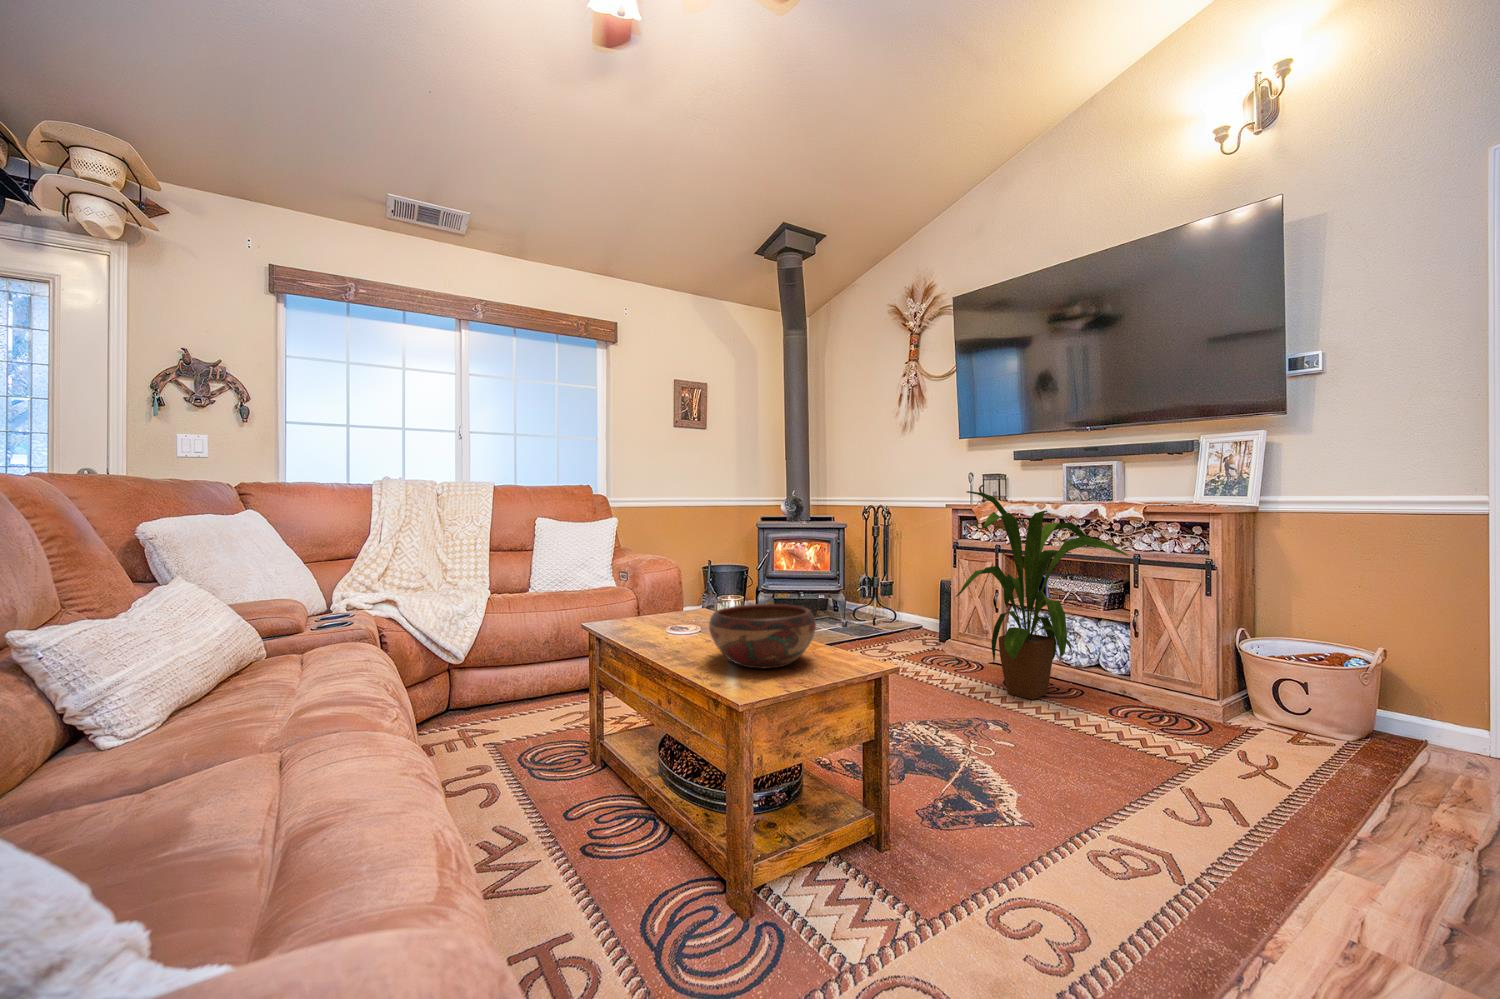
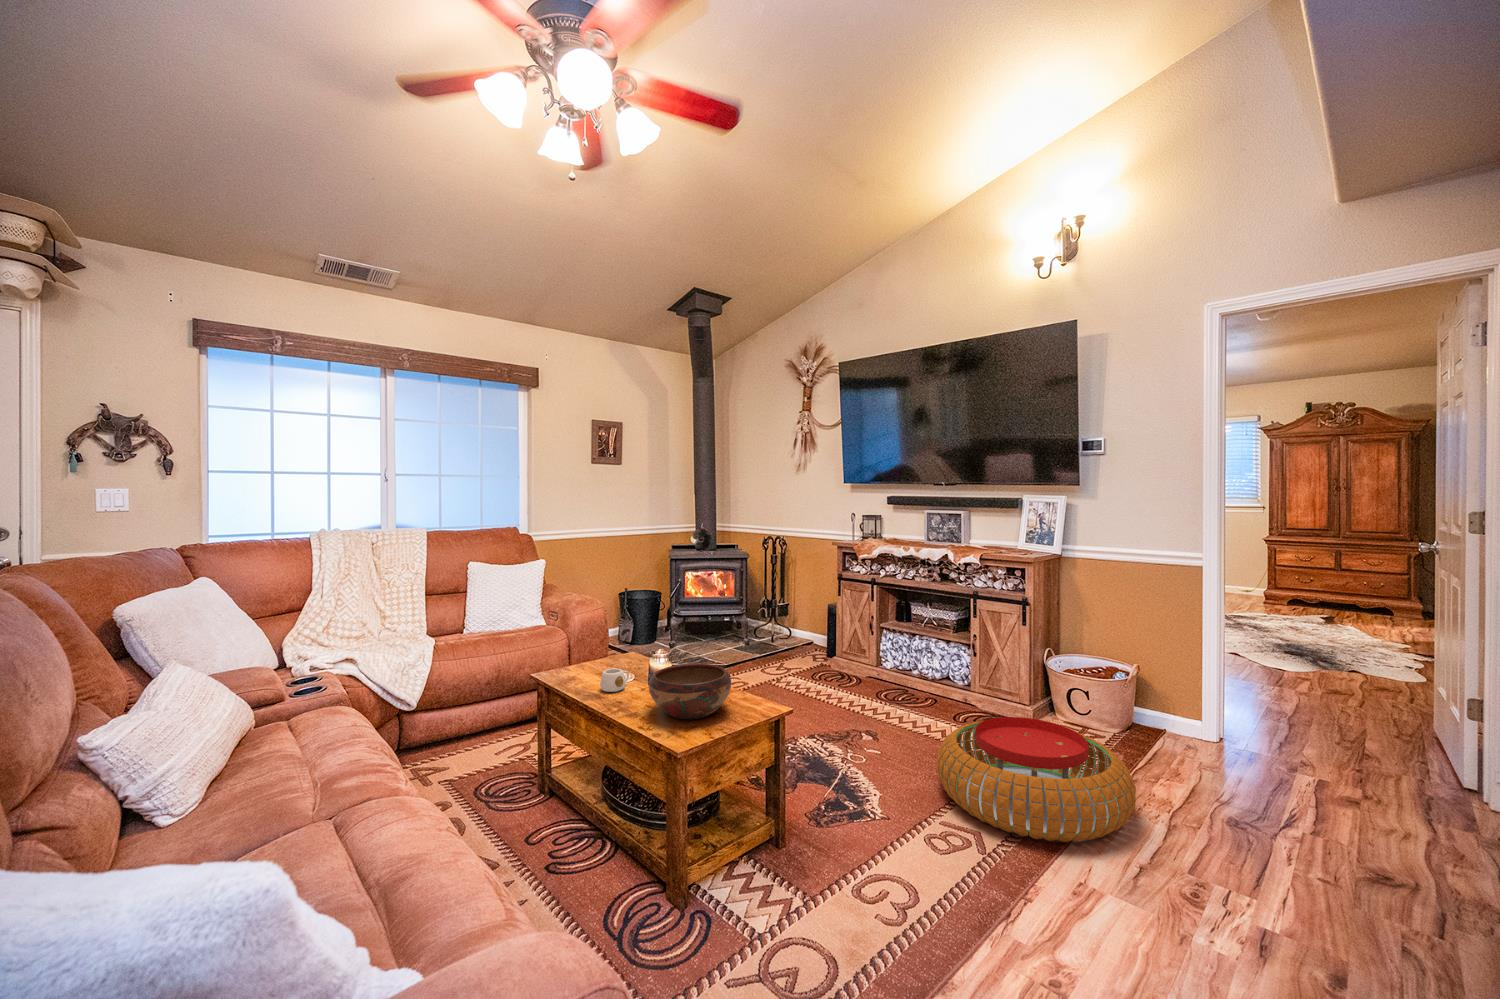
house plant: present [956,491,1128,700] -> none [839,542,970,711]
mug: none [656,613,691,640] -> present [600,668,629,692]
pouf: none [1097,703,1430,881] -> present [937,717,1136,842]

